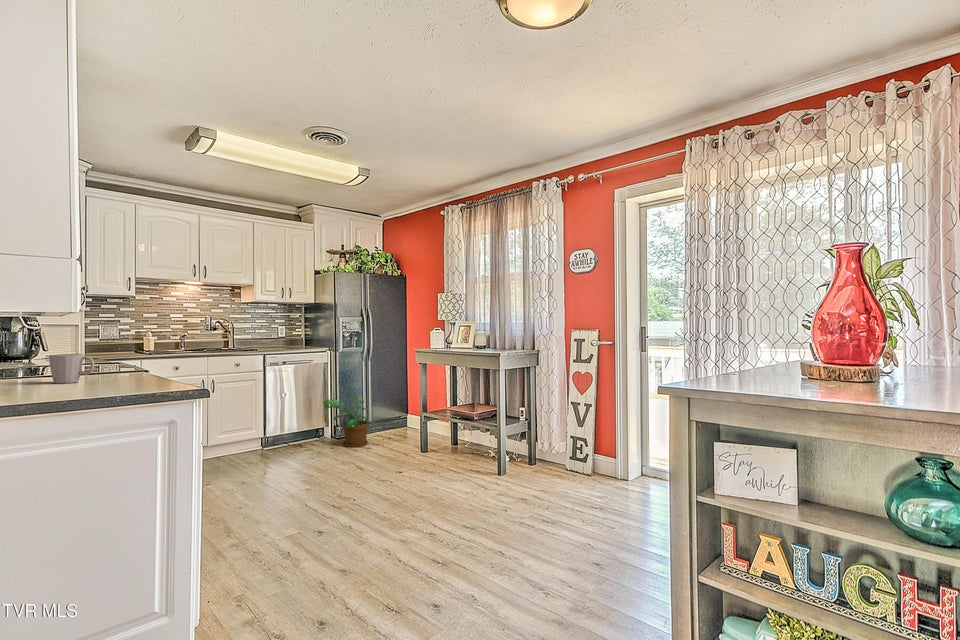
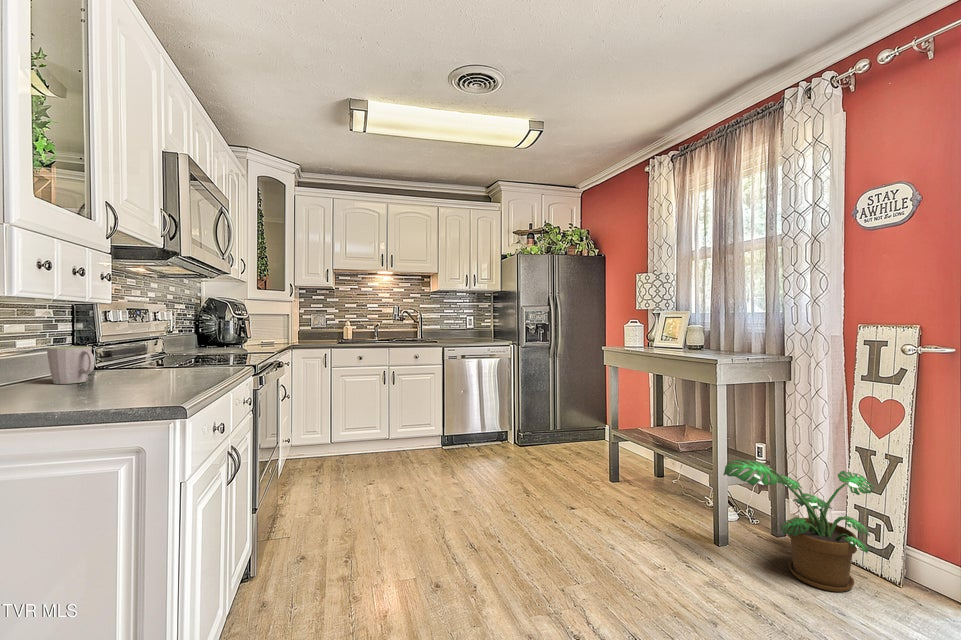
potted plant: present [323,396,373,447] -> present [724,460,875,592]

